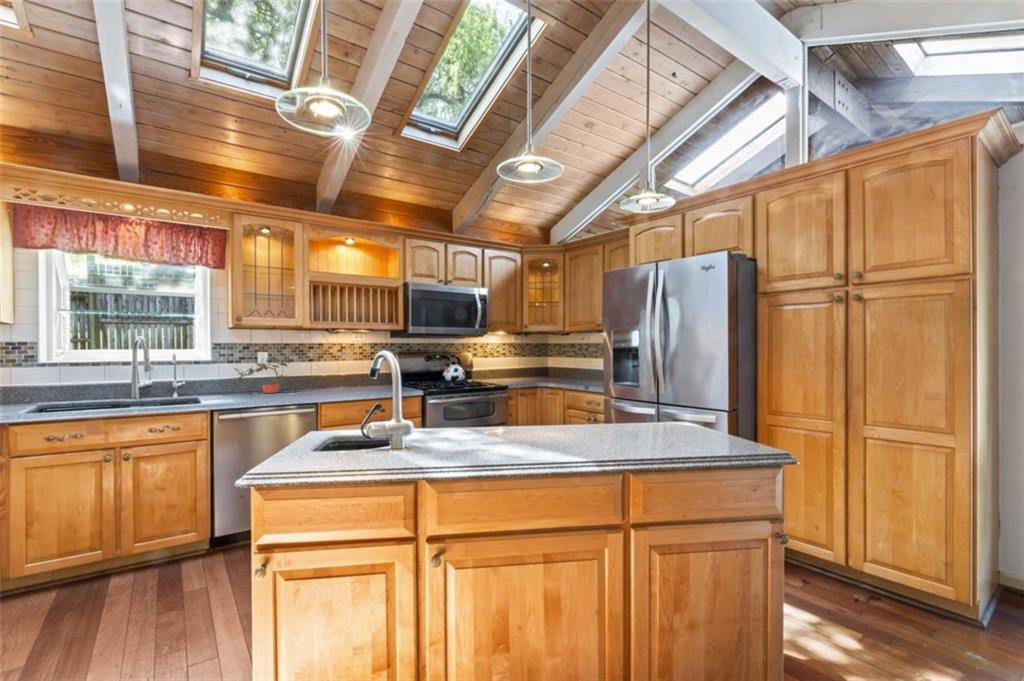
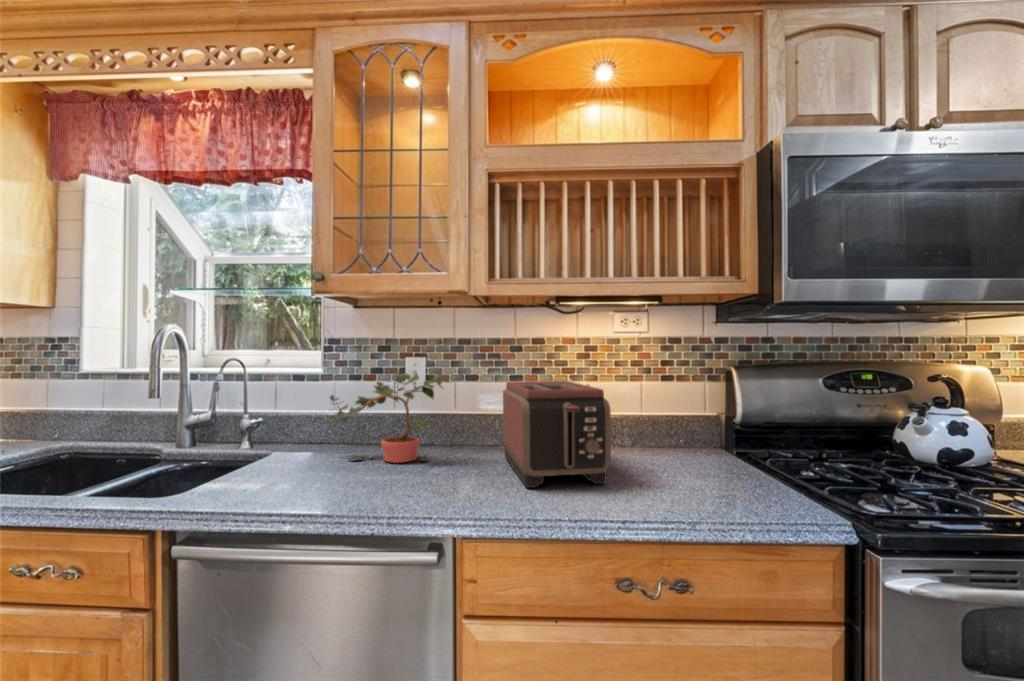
toaster: none [313,360,361,392] -> present [503,381,611,488]

